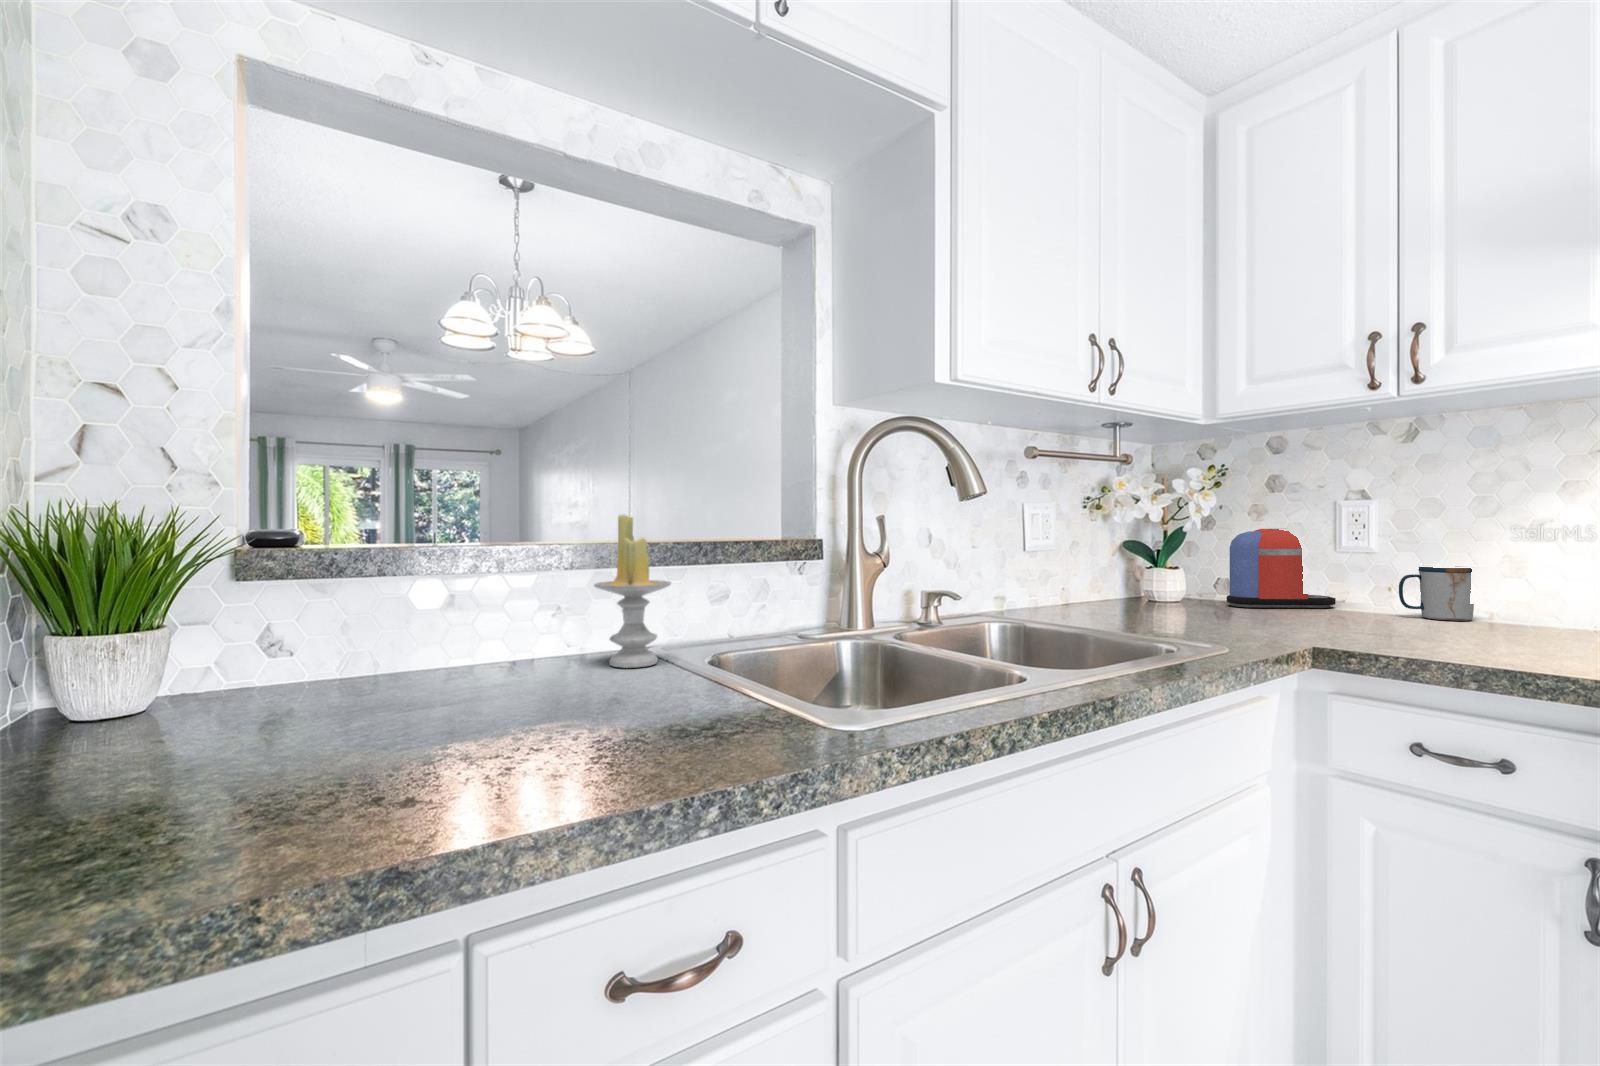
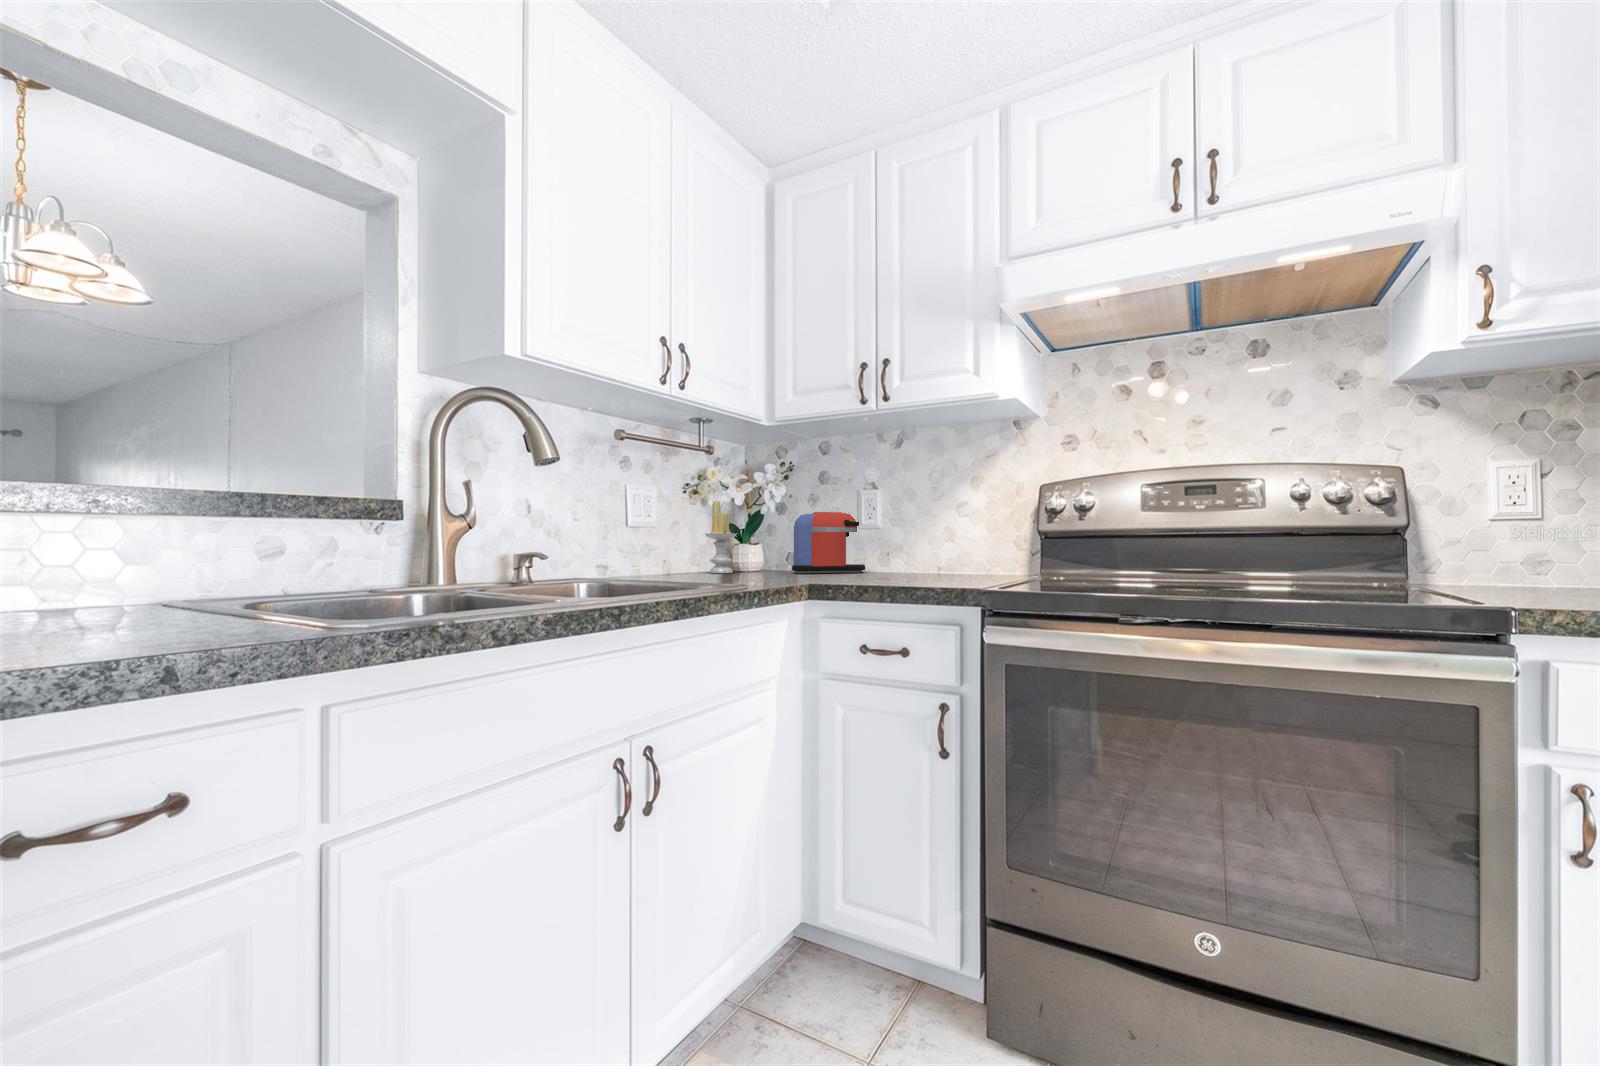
candle: present [594,515,671,668] -> present [705,501,737,573]
mug: present [1399,567,1474,621] -> none [897,537,941,575]

